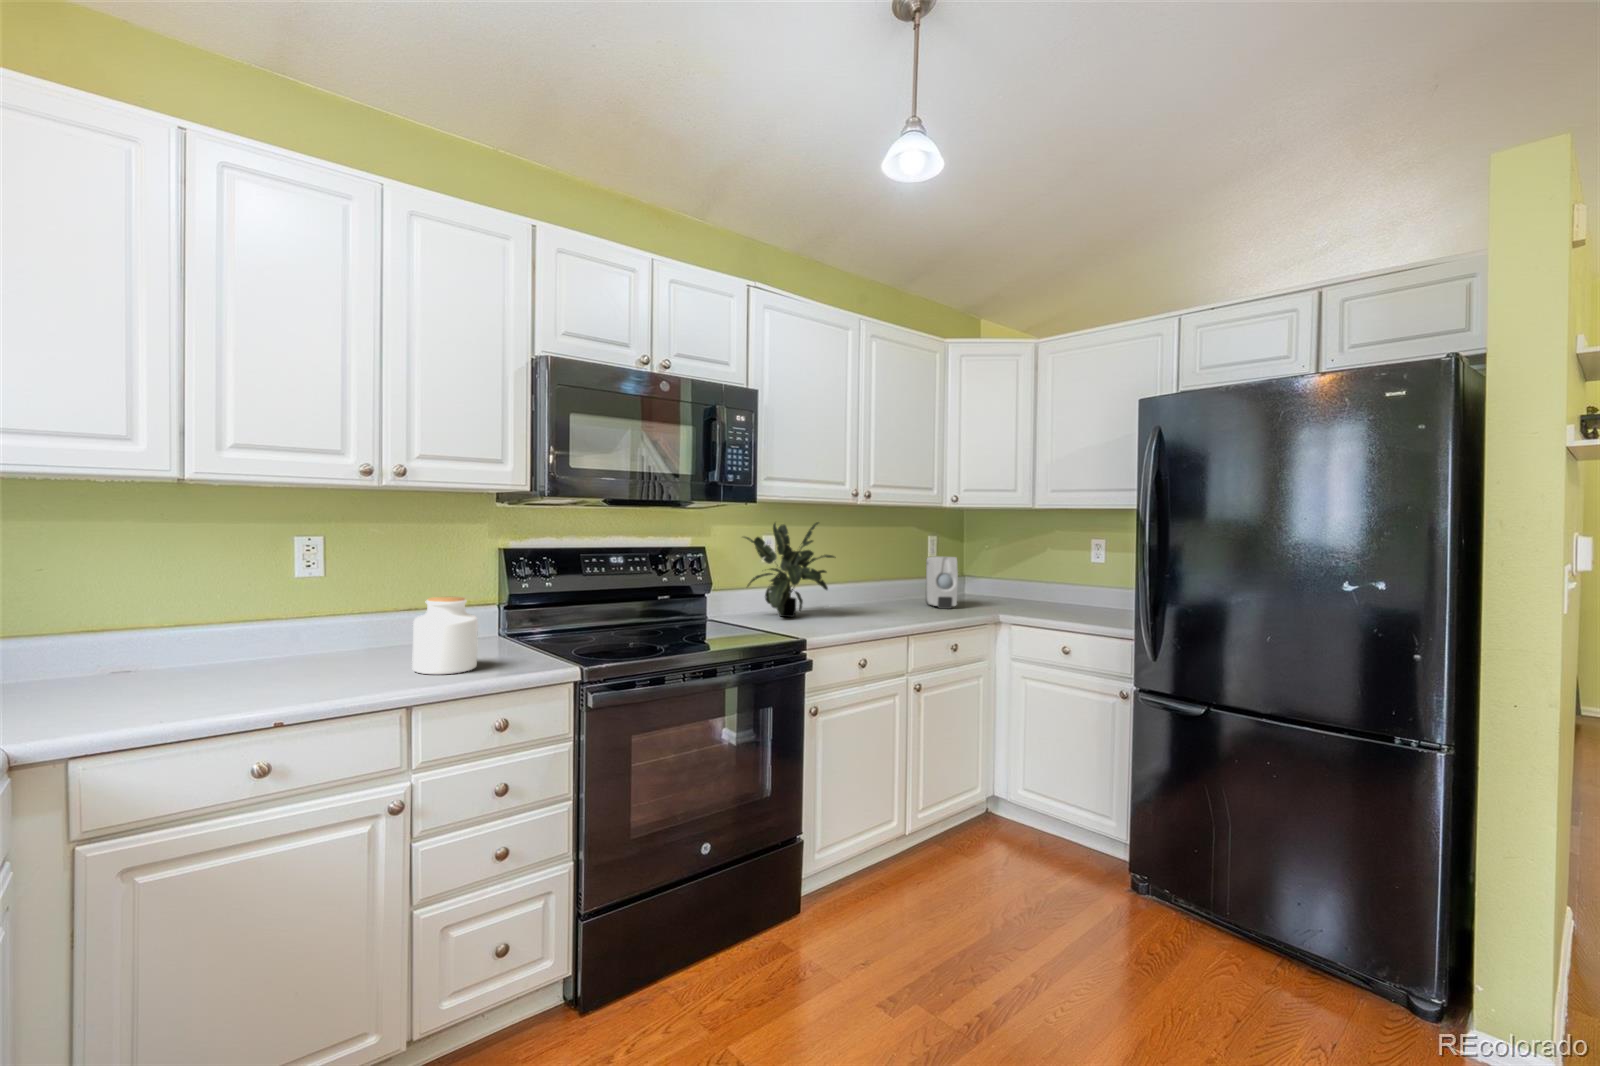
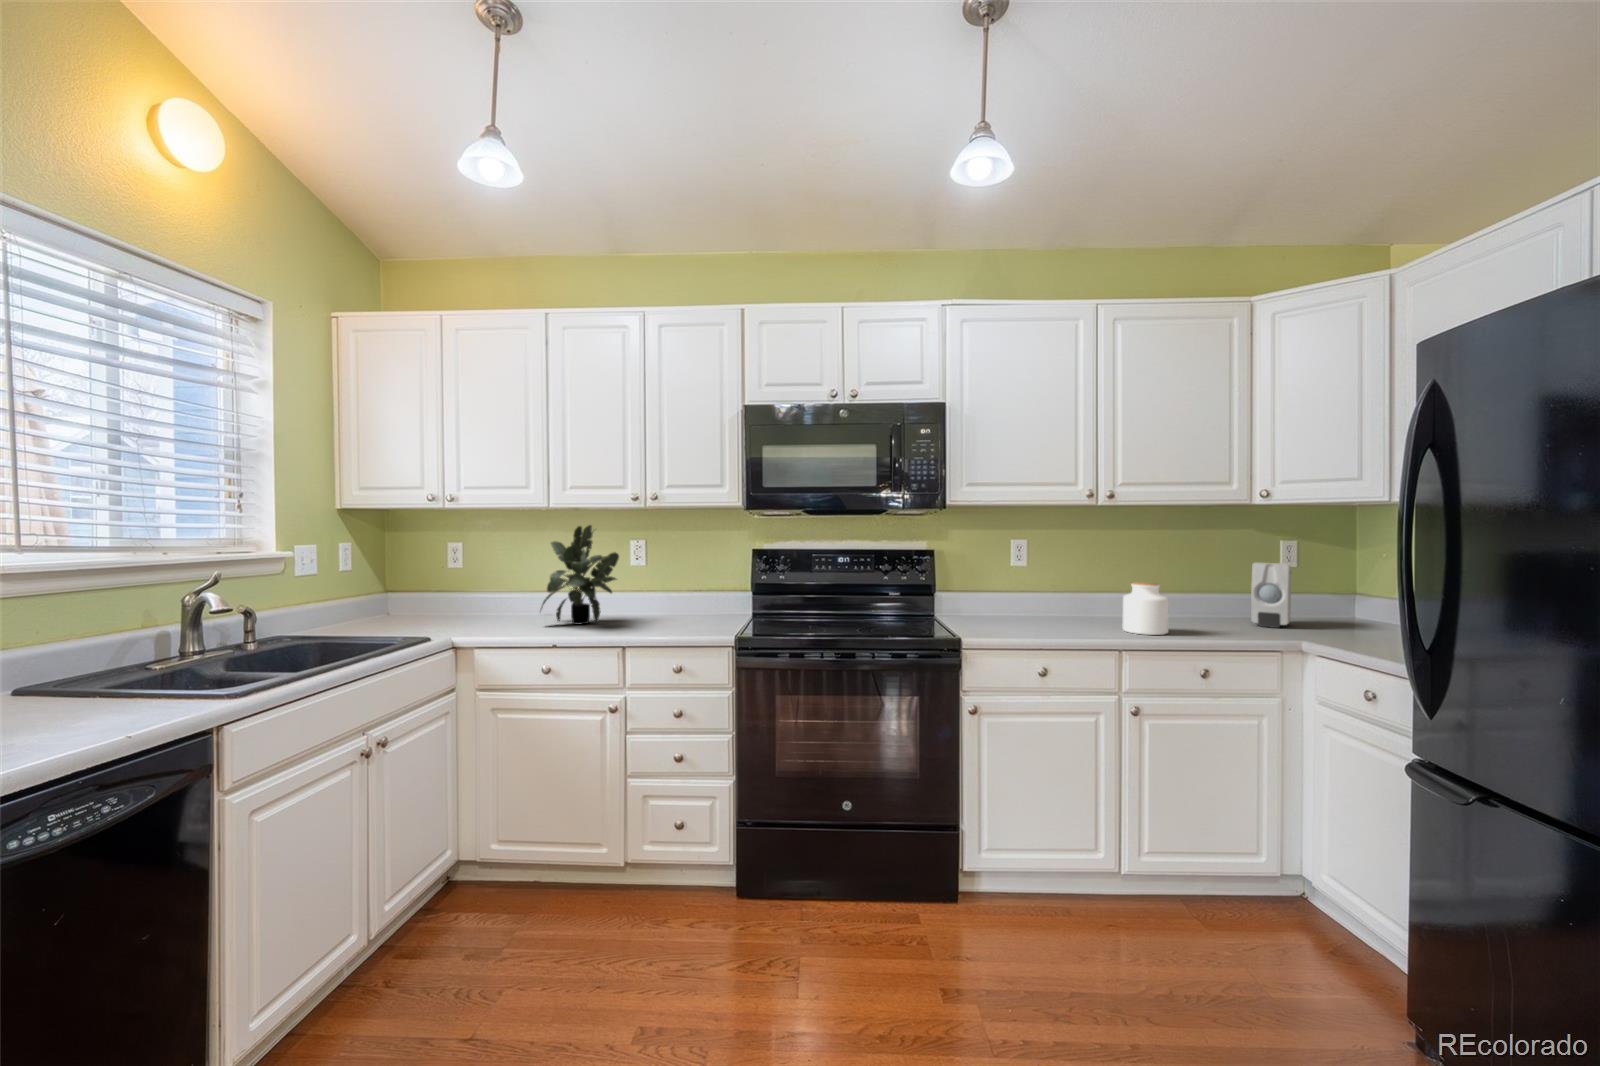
potted plant: present [744,522,834,617] -> present [541,525,619,625]
jar: present [412,597,478,674] -> present [1123,582,1168,635]

